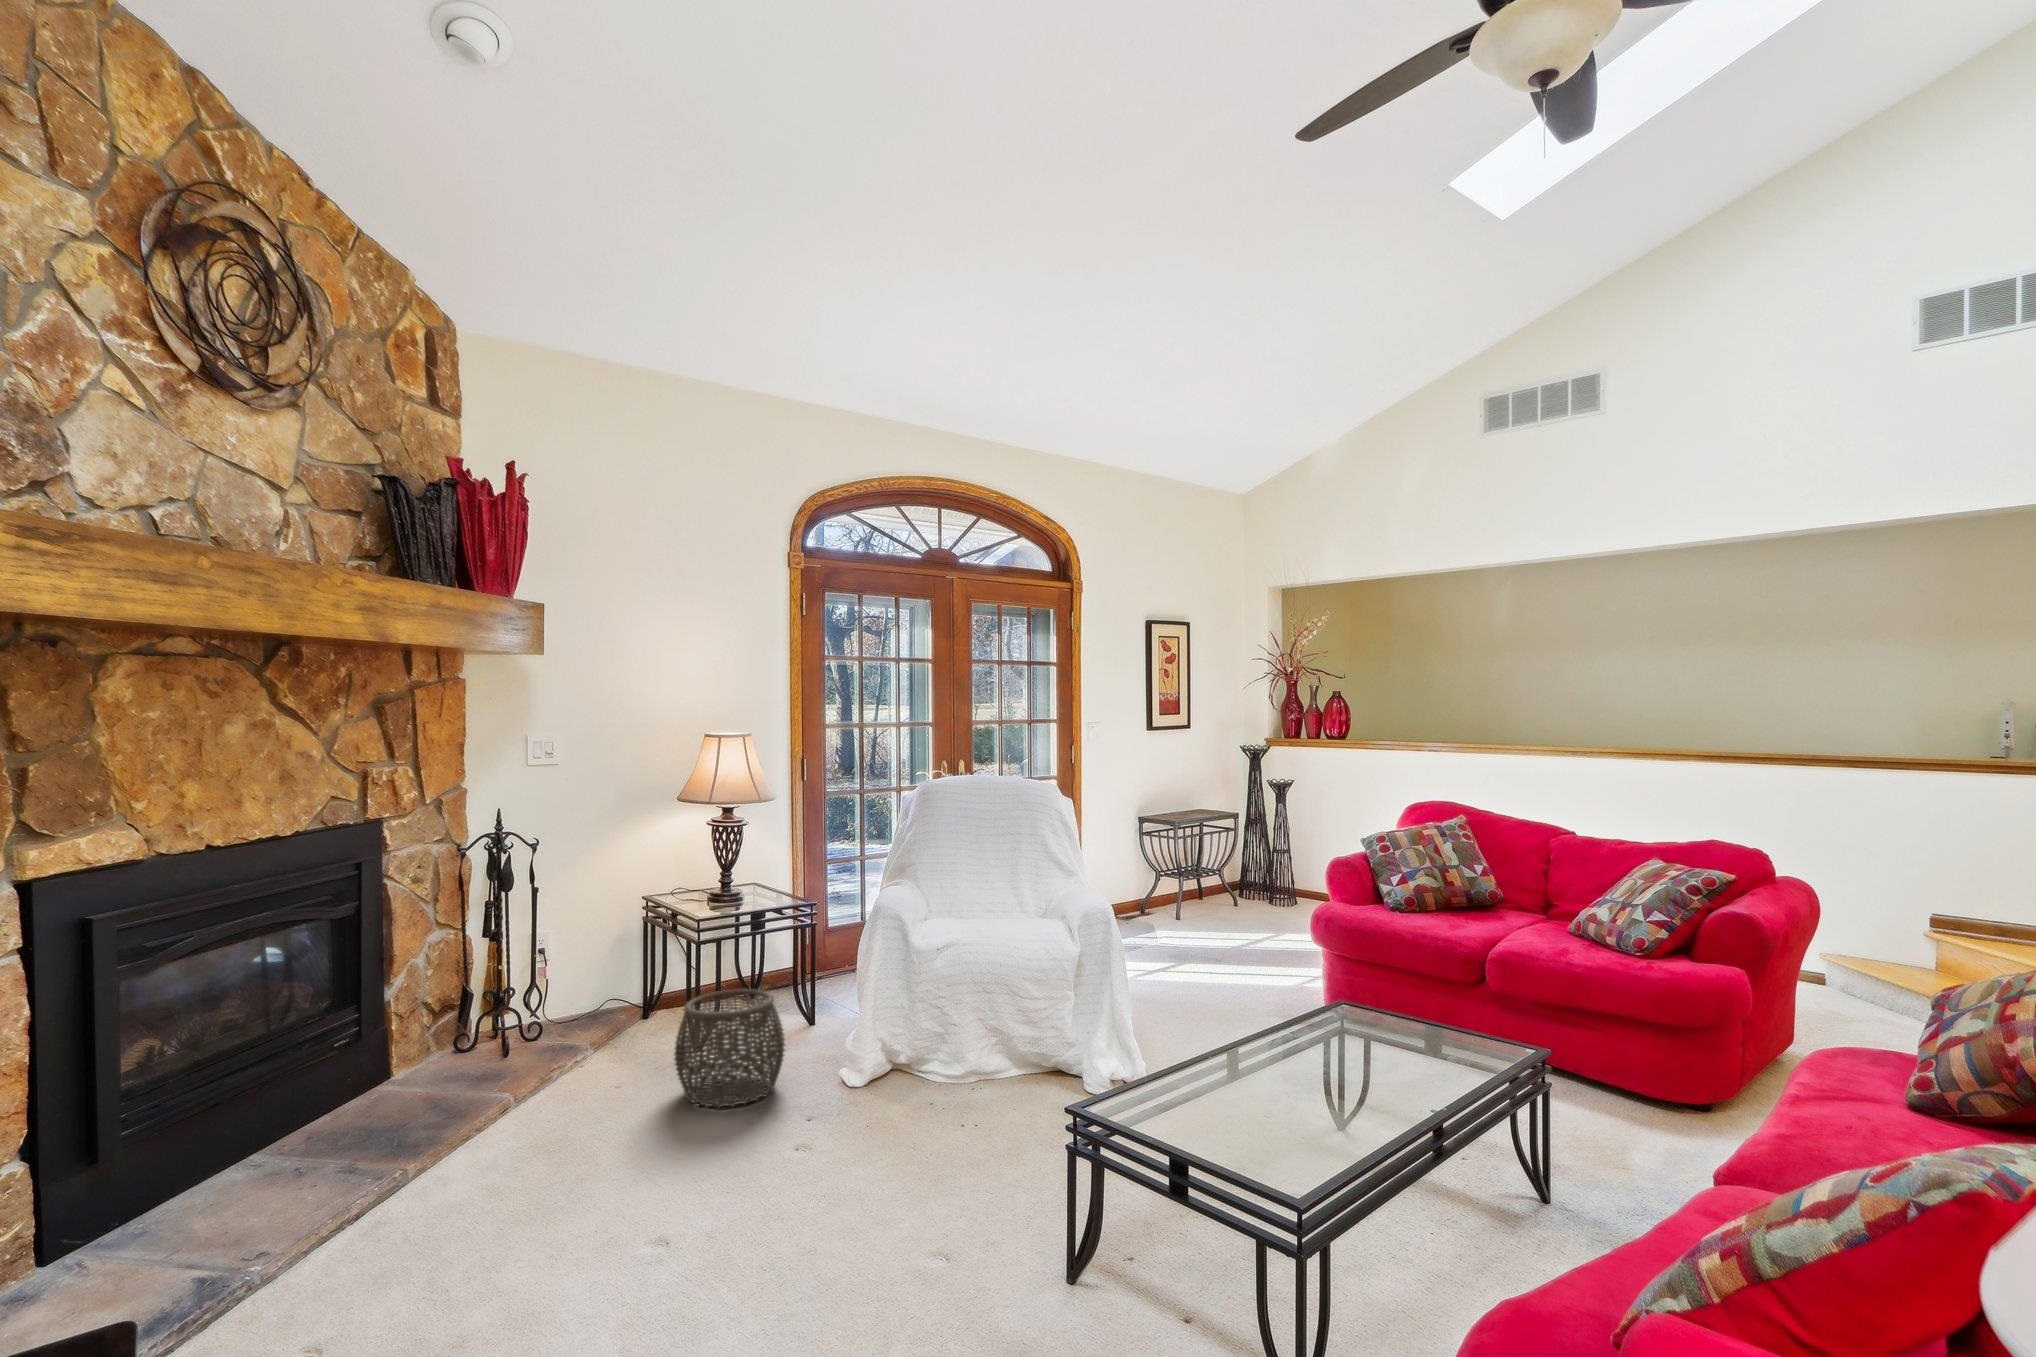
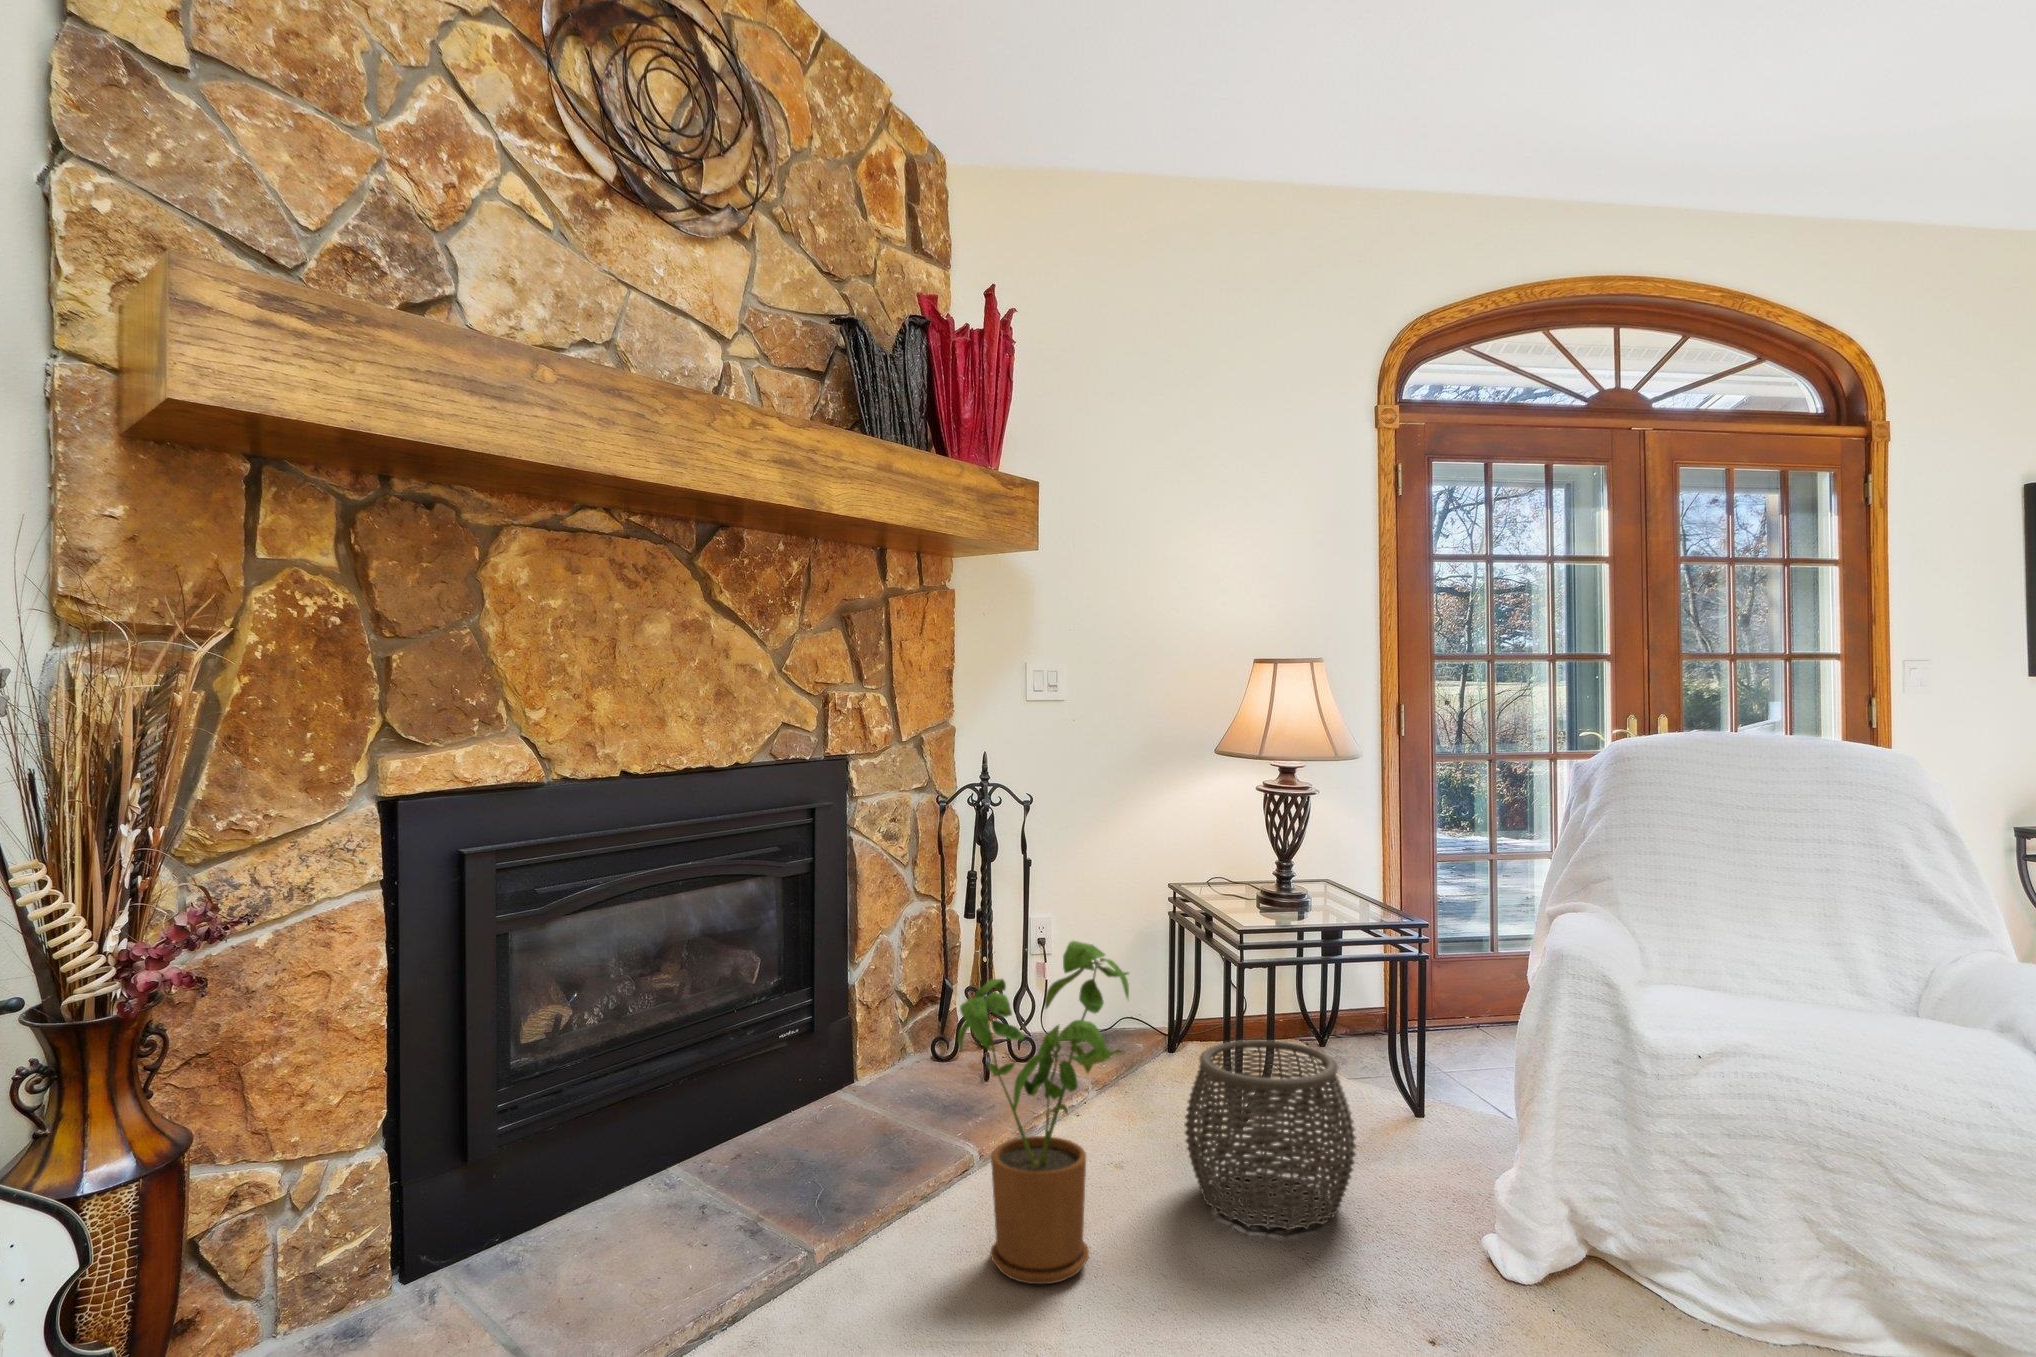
house plant: none [516,940,645,1171] -> present [958,941,1129,1284]

